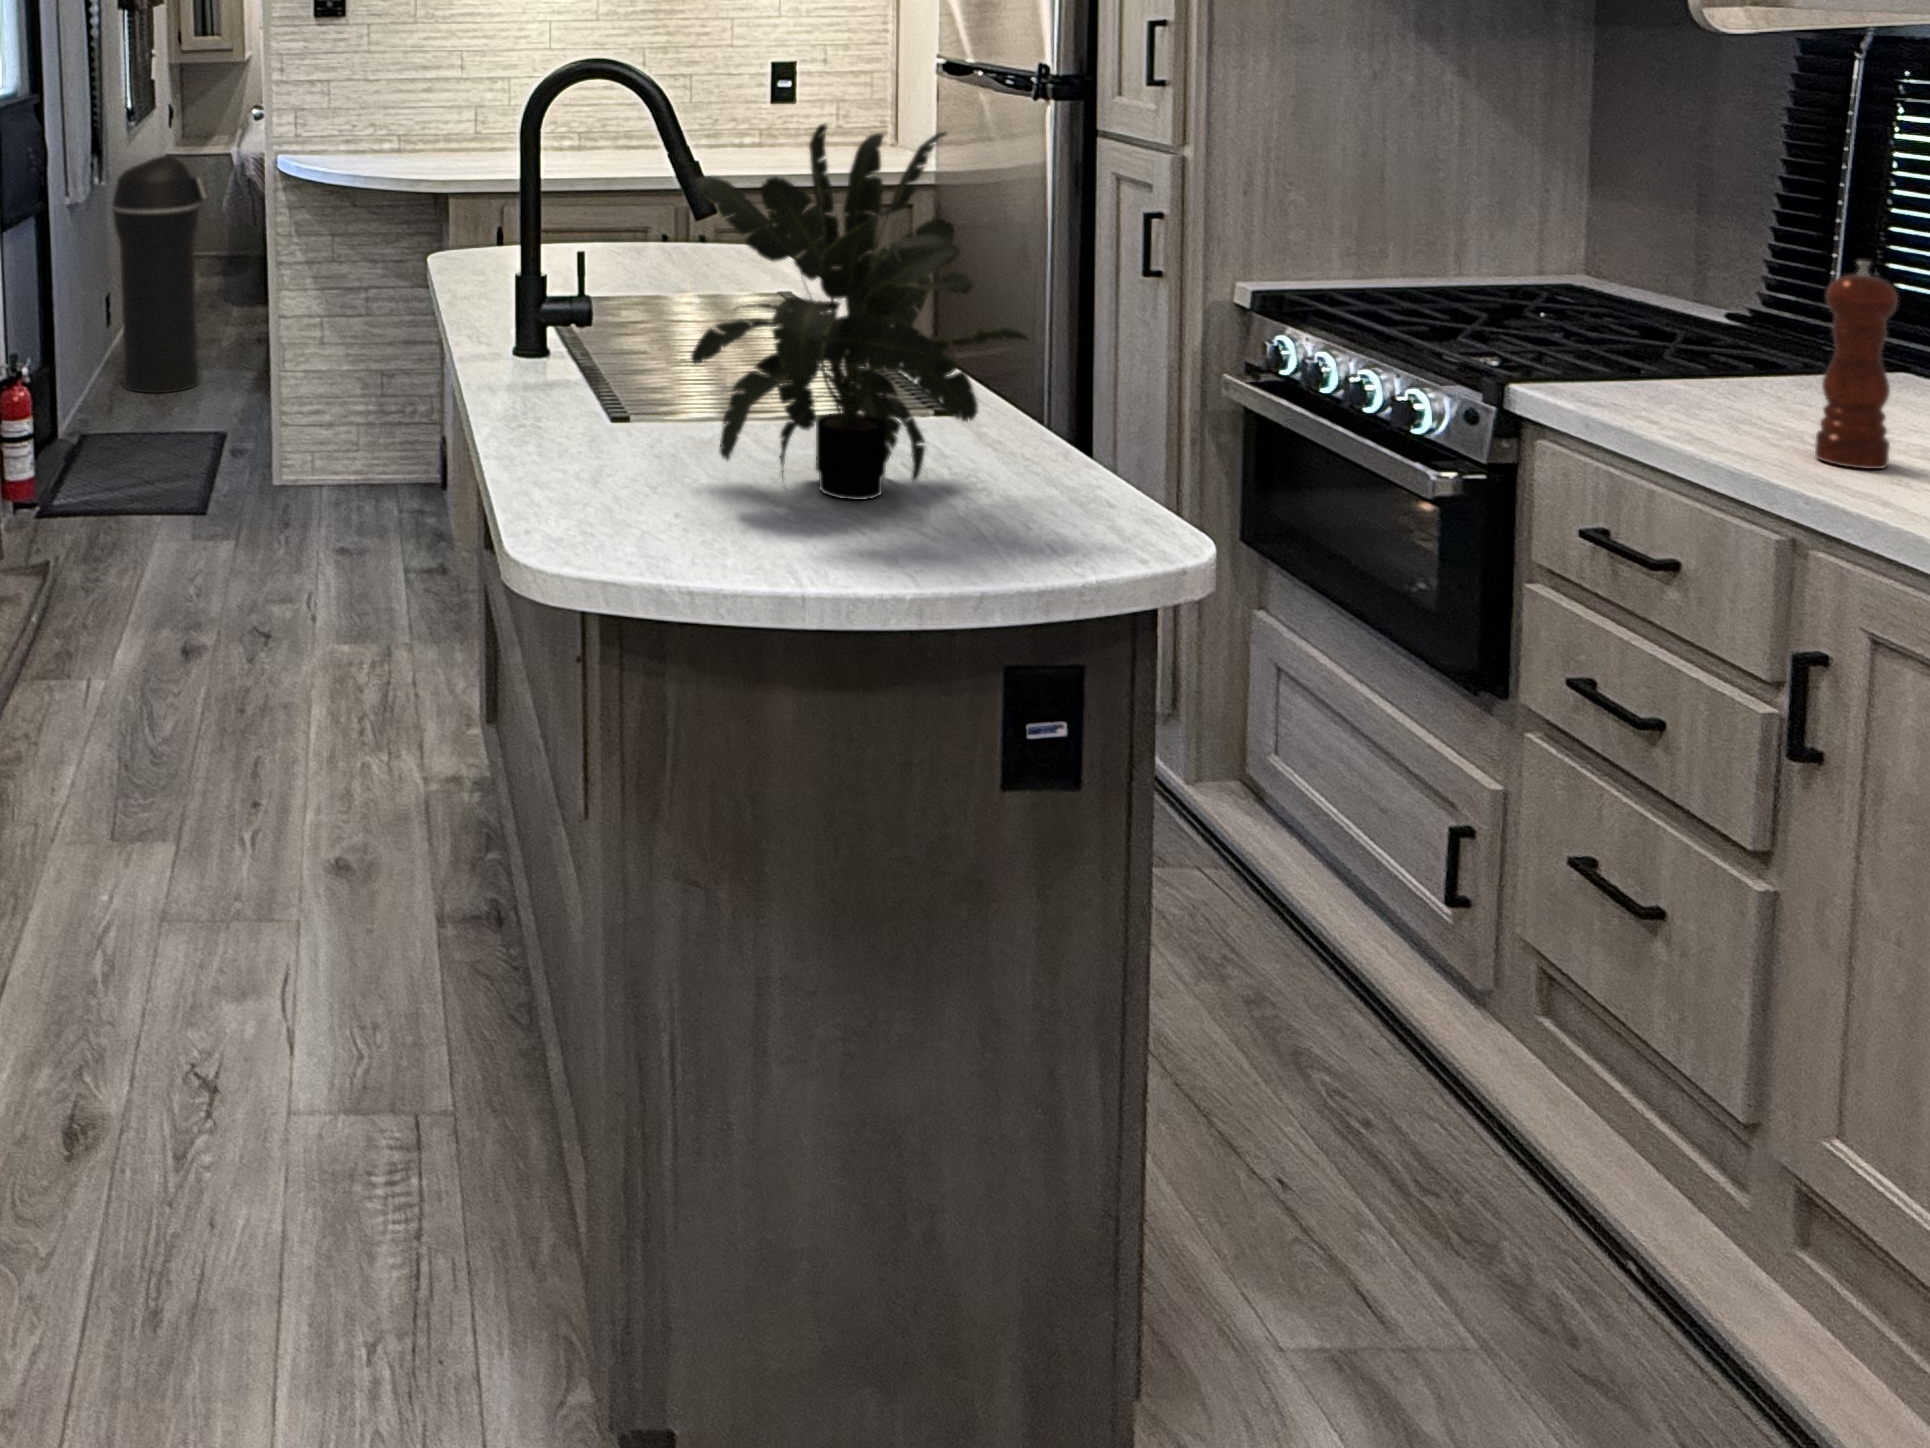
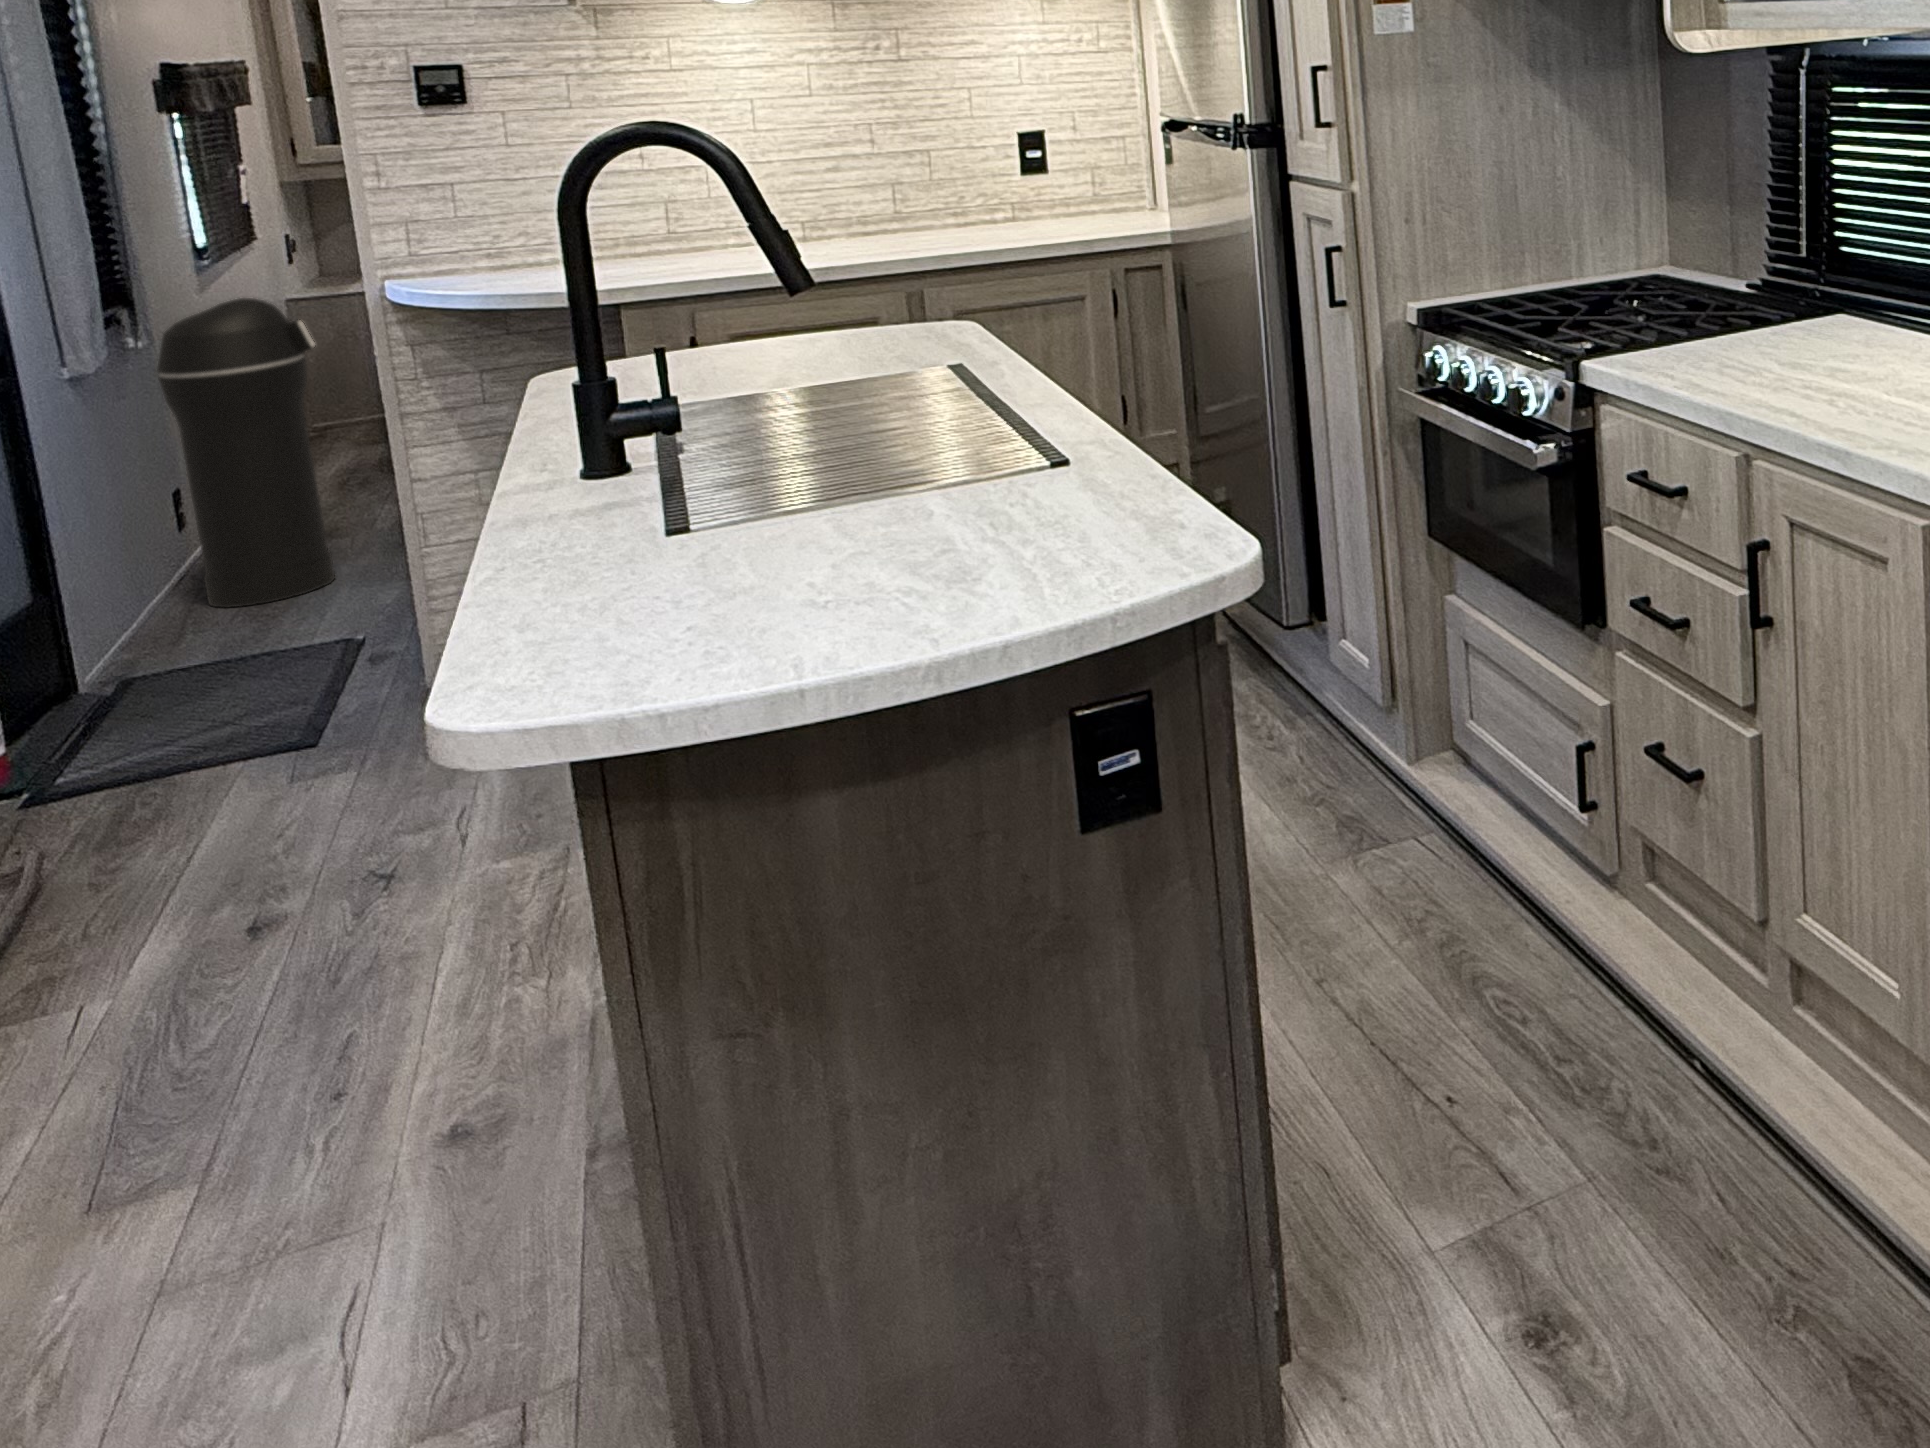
potted plant: present [691,124,1028,500] -> none [710,170,1081,578]
pepper mill: present [1815,261,1898,469] -> none [1754,225,1801,388]

